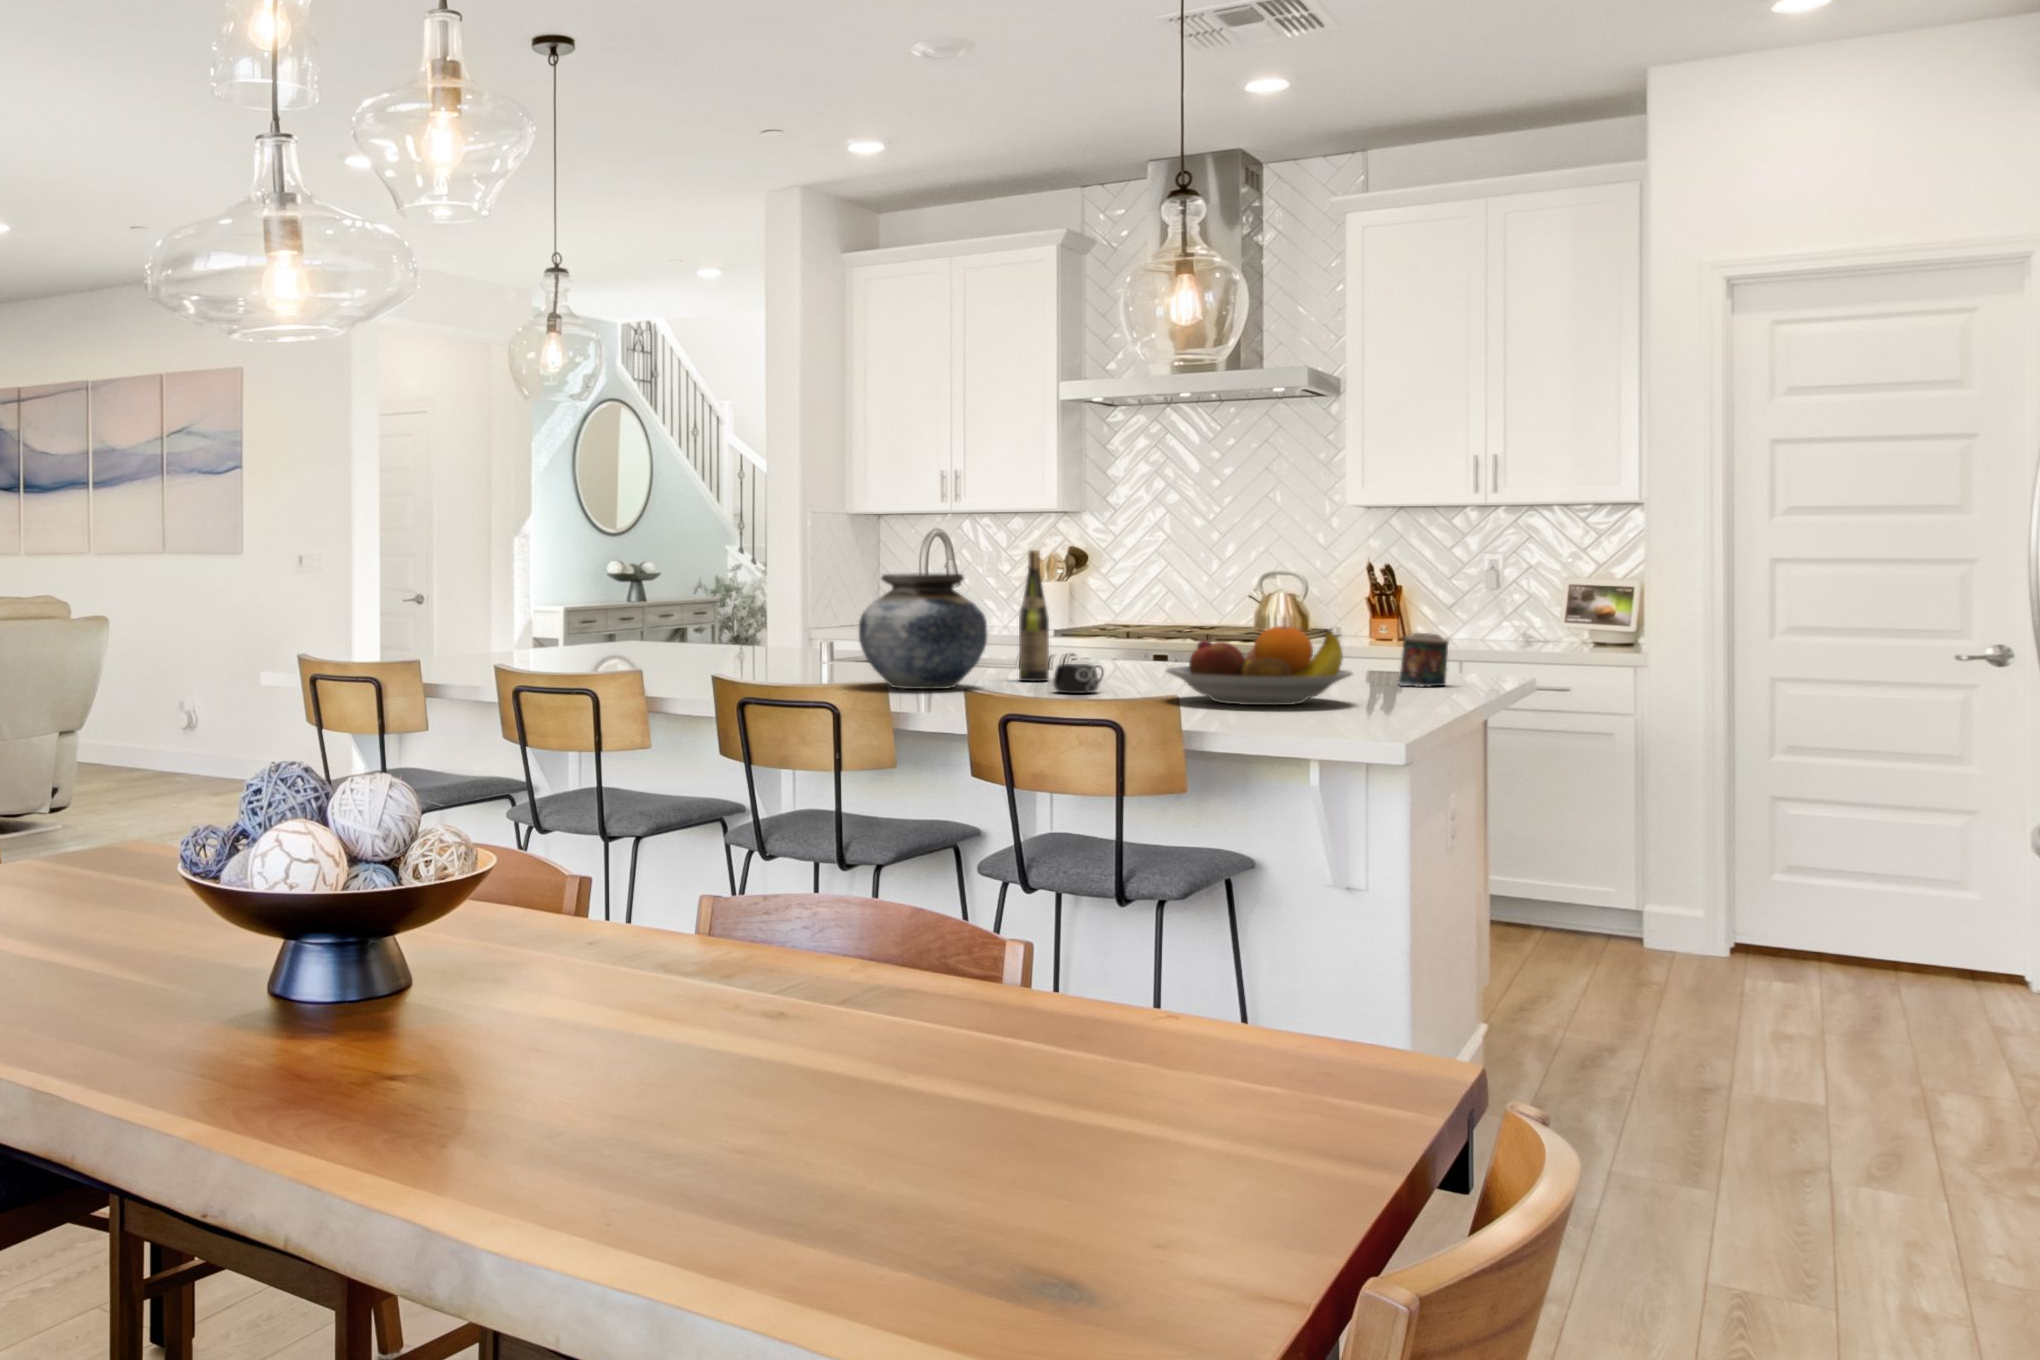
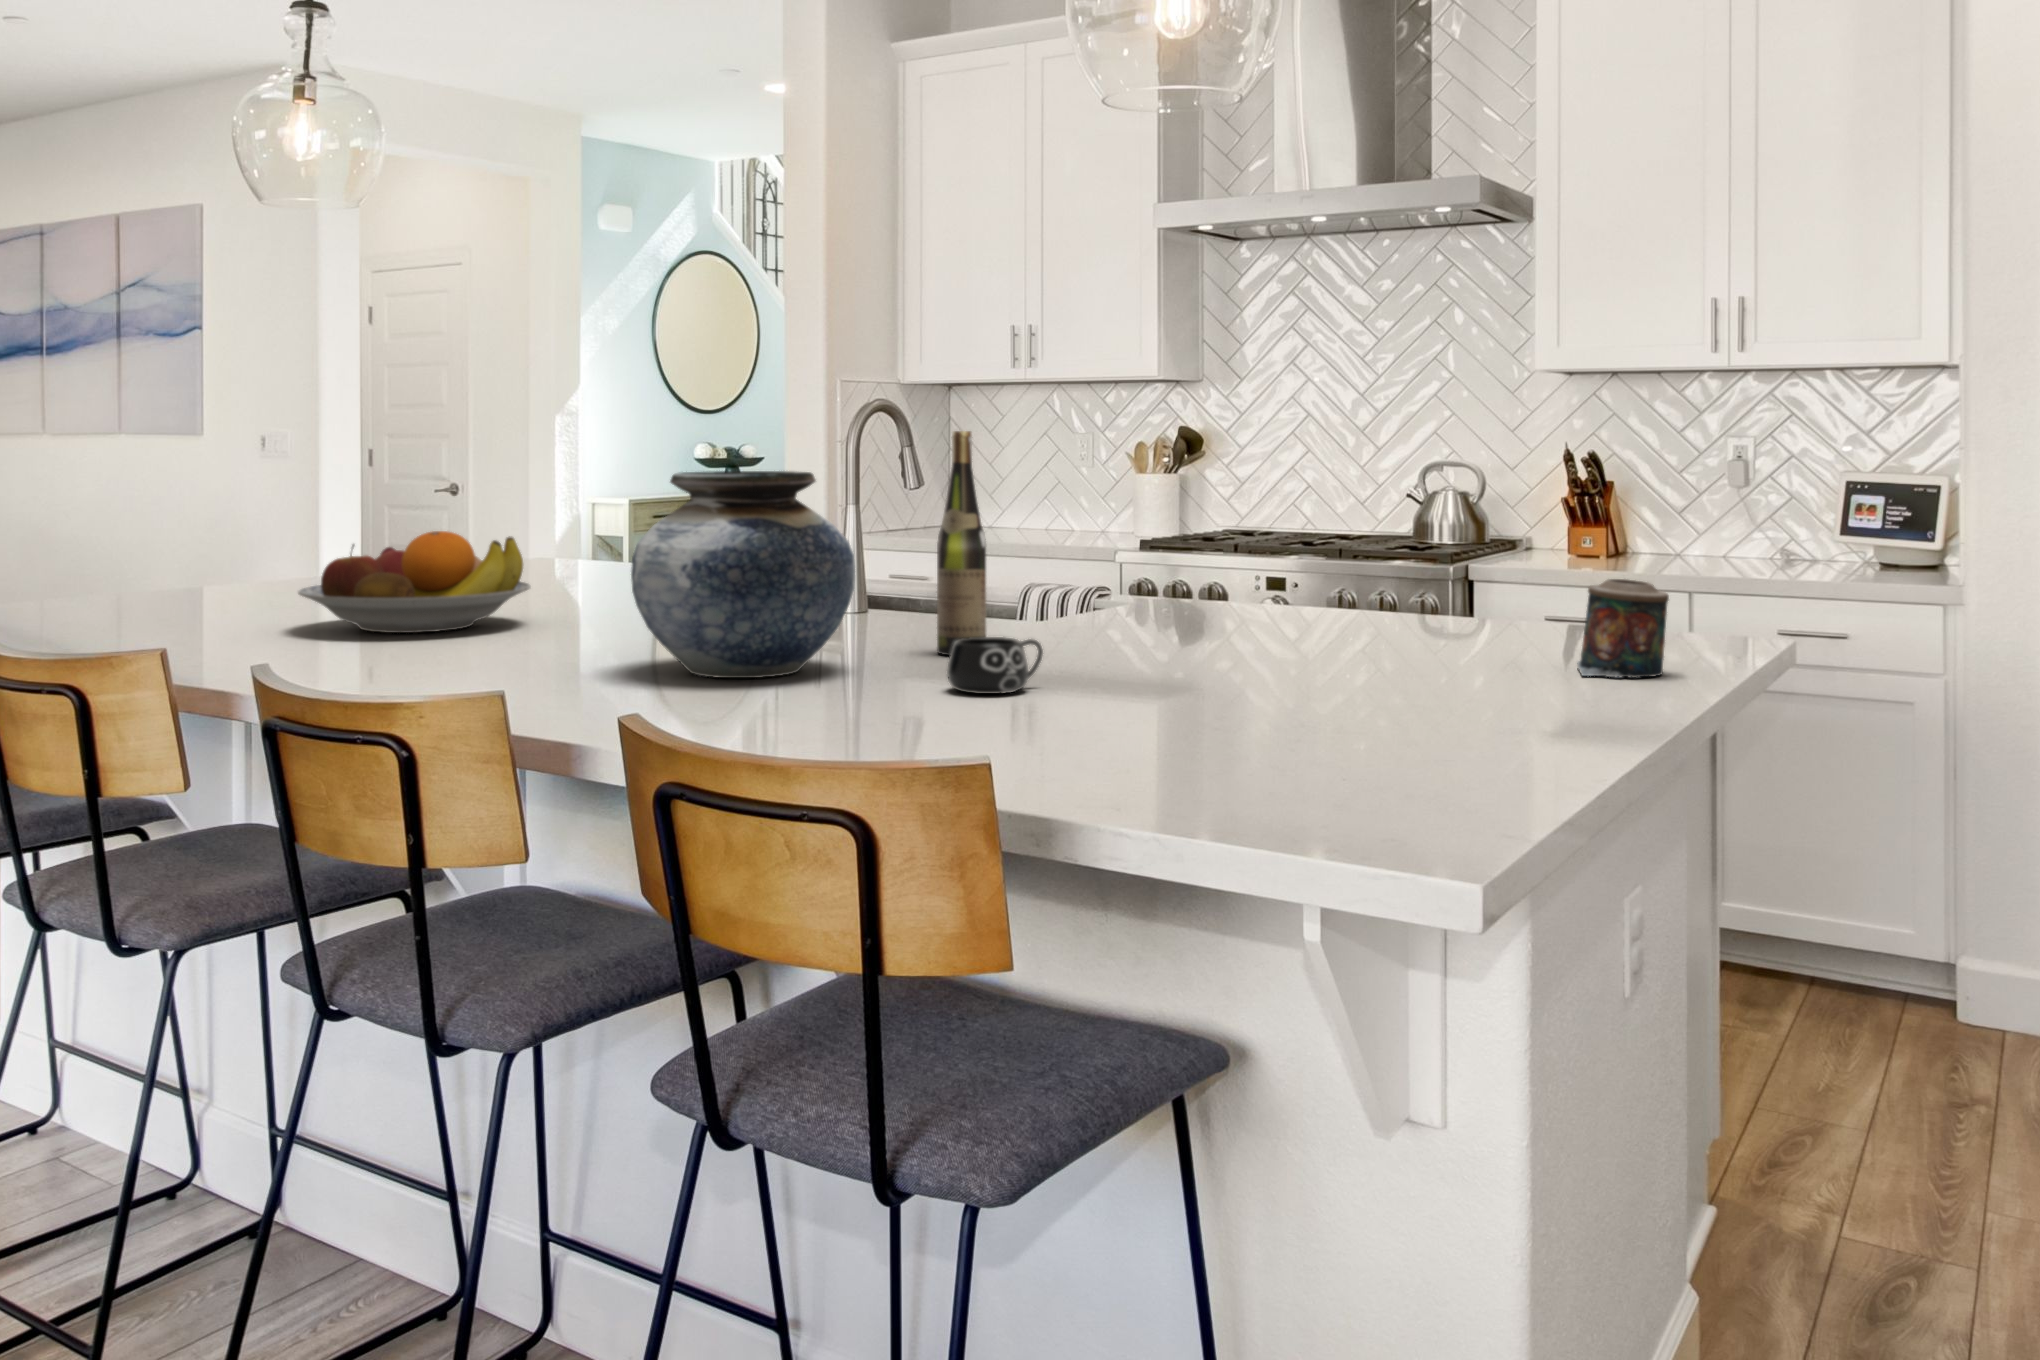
fruit bowl: present [1166,626,1352,705] -> present [298,531,531,633]

